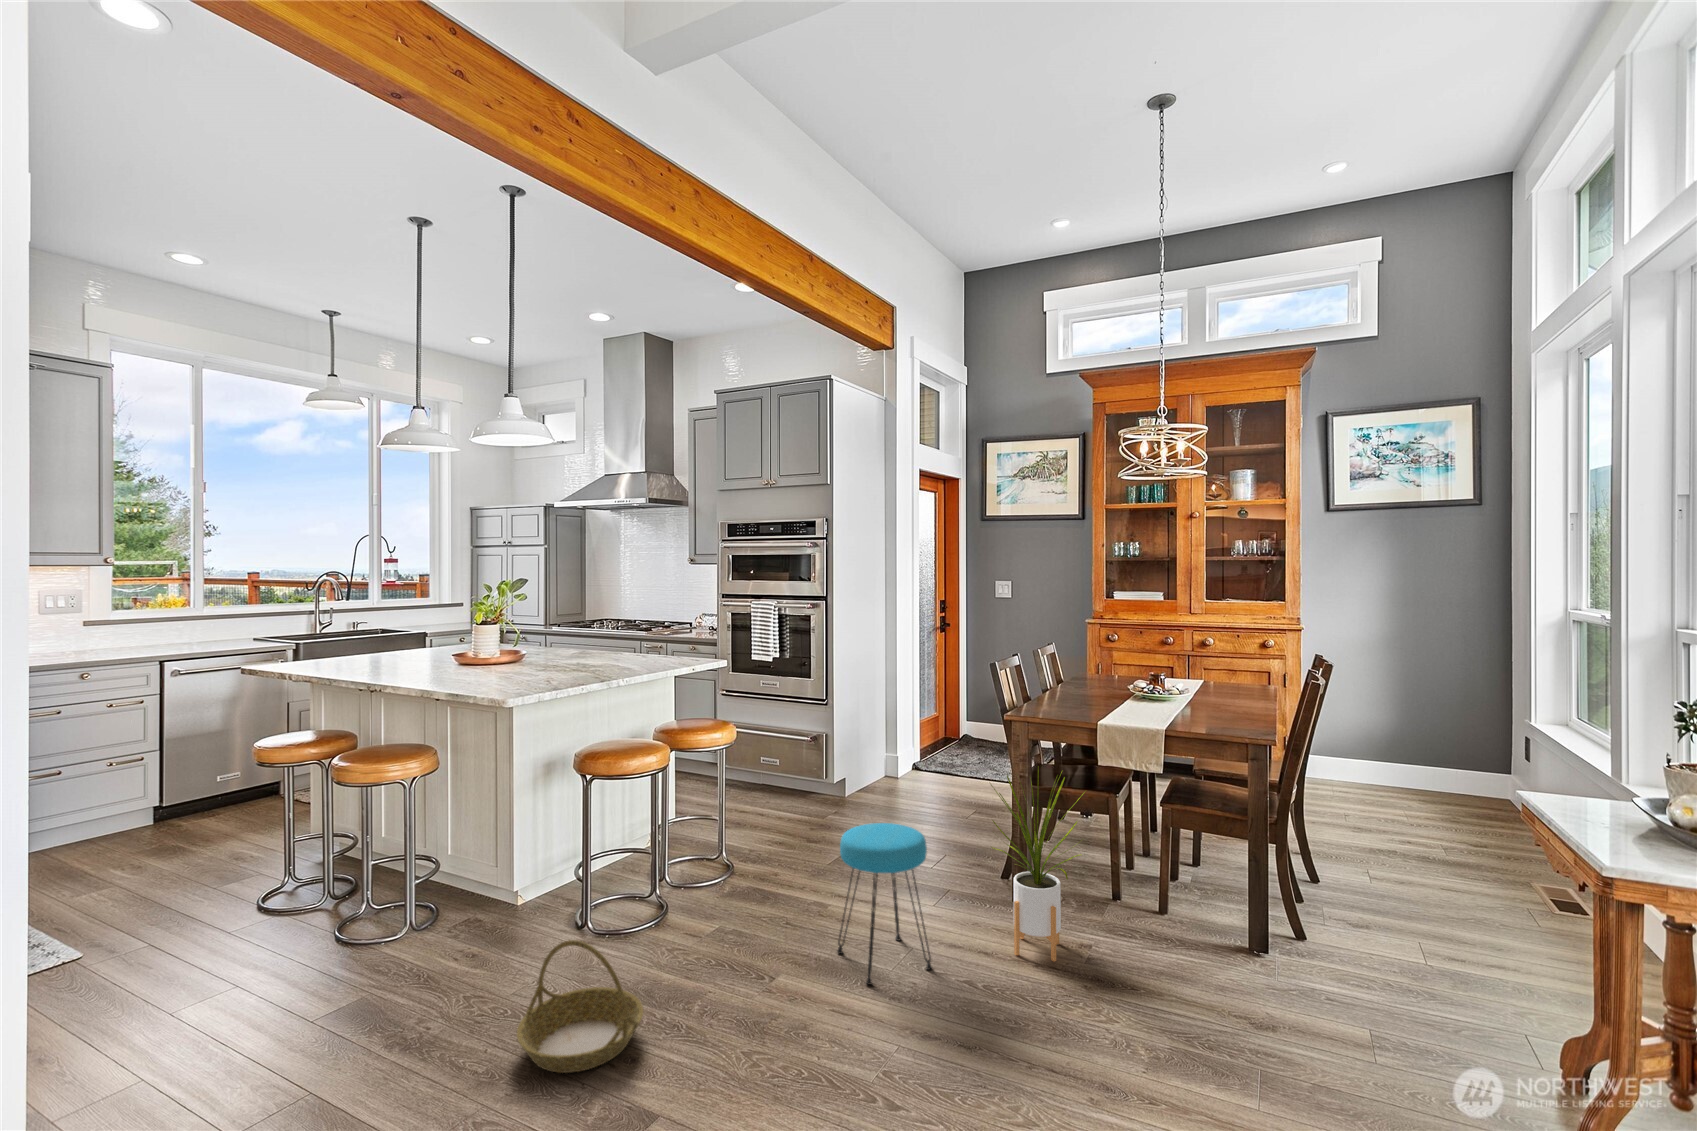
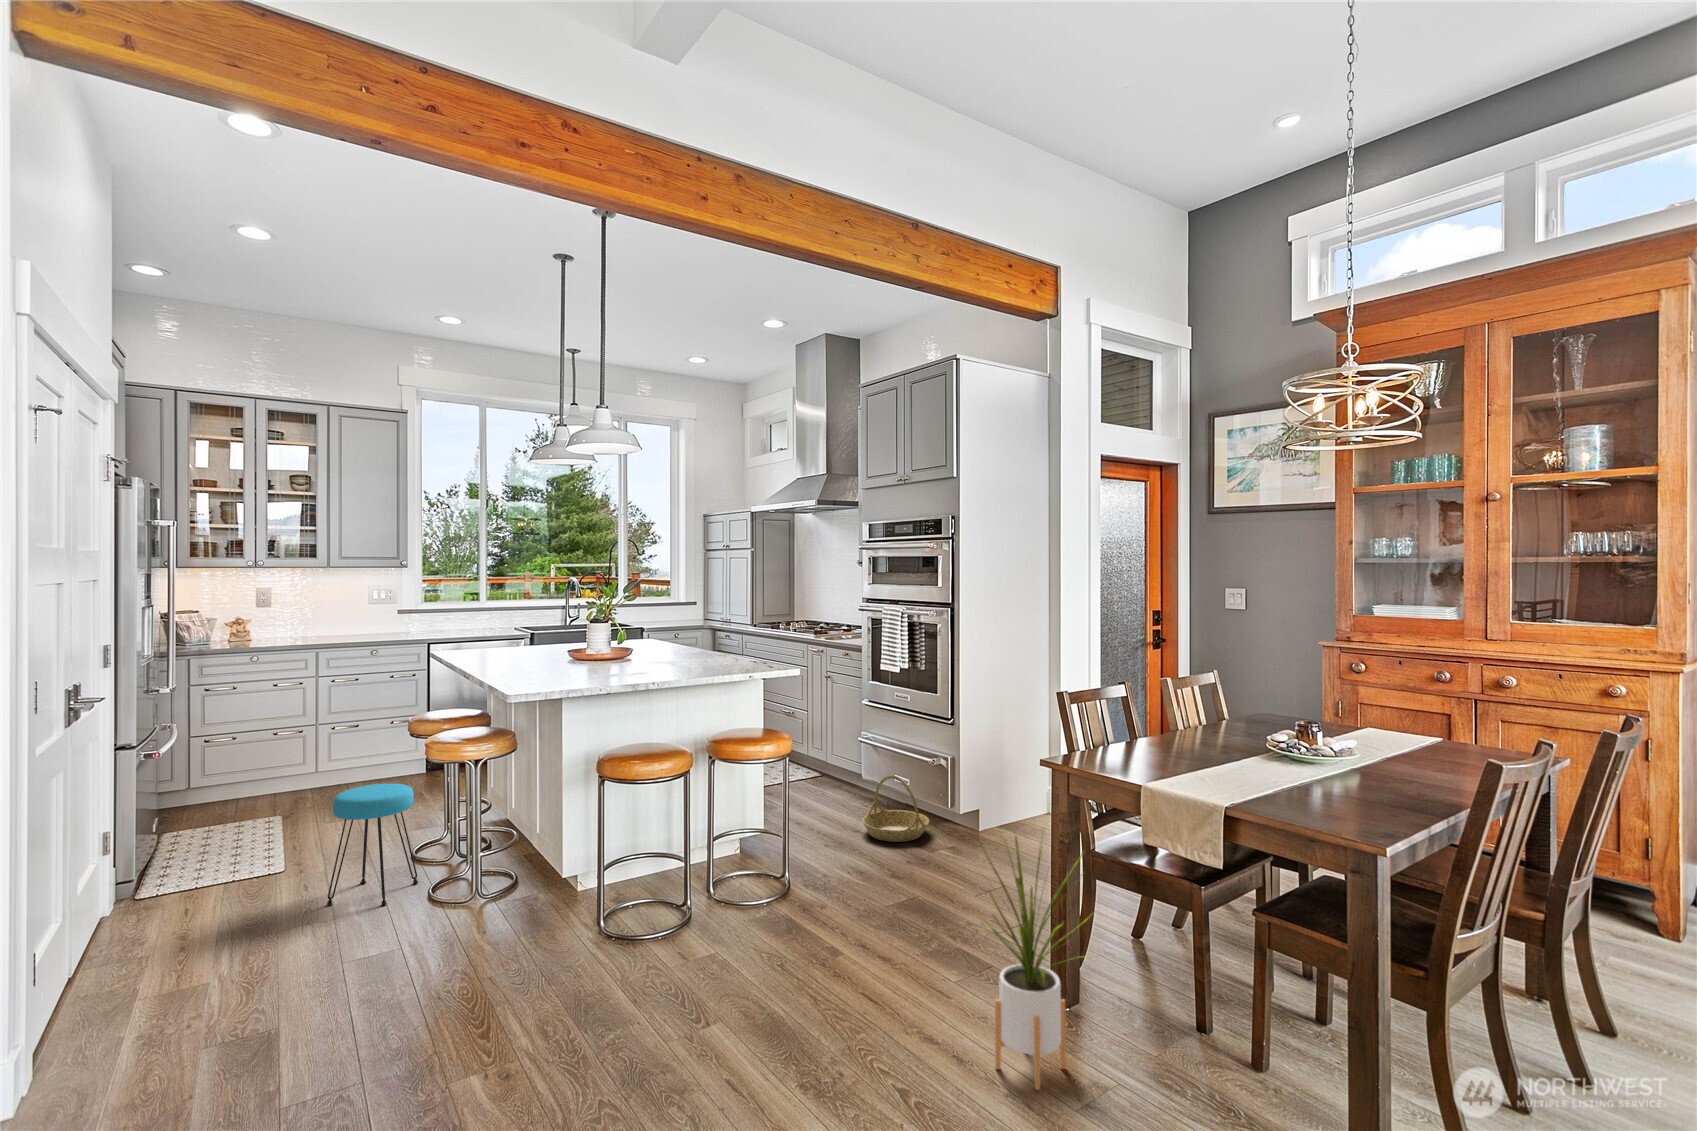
stool: present [837,823,932,984] -> present [327,784,418,905]
basket: present [517,940,643,1073] -> present [862,775,929,842]

